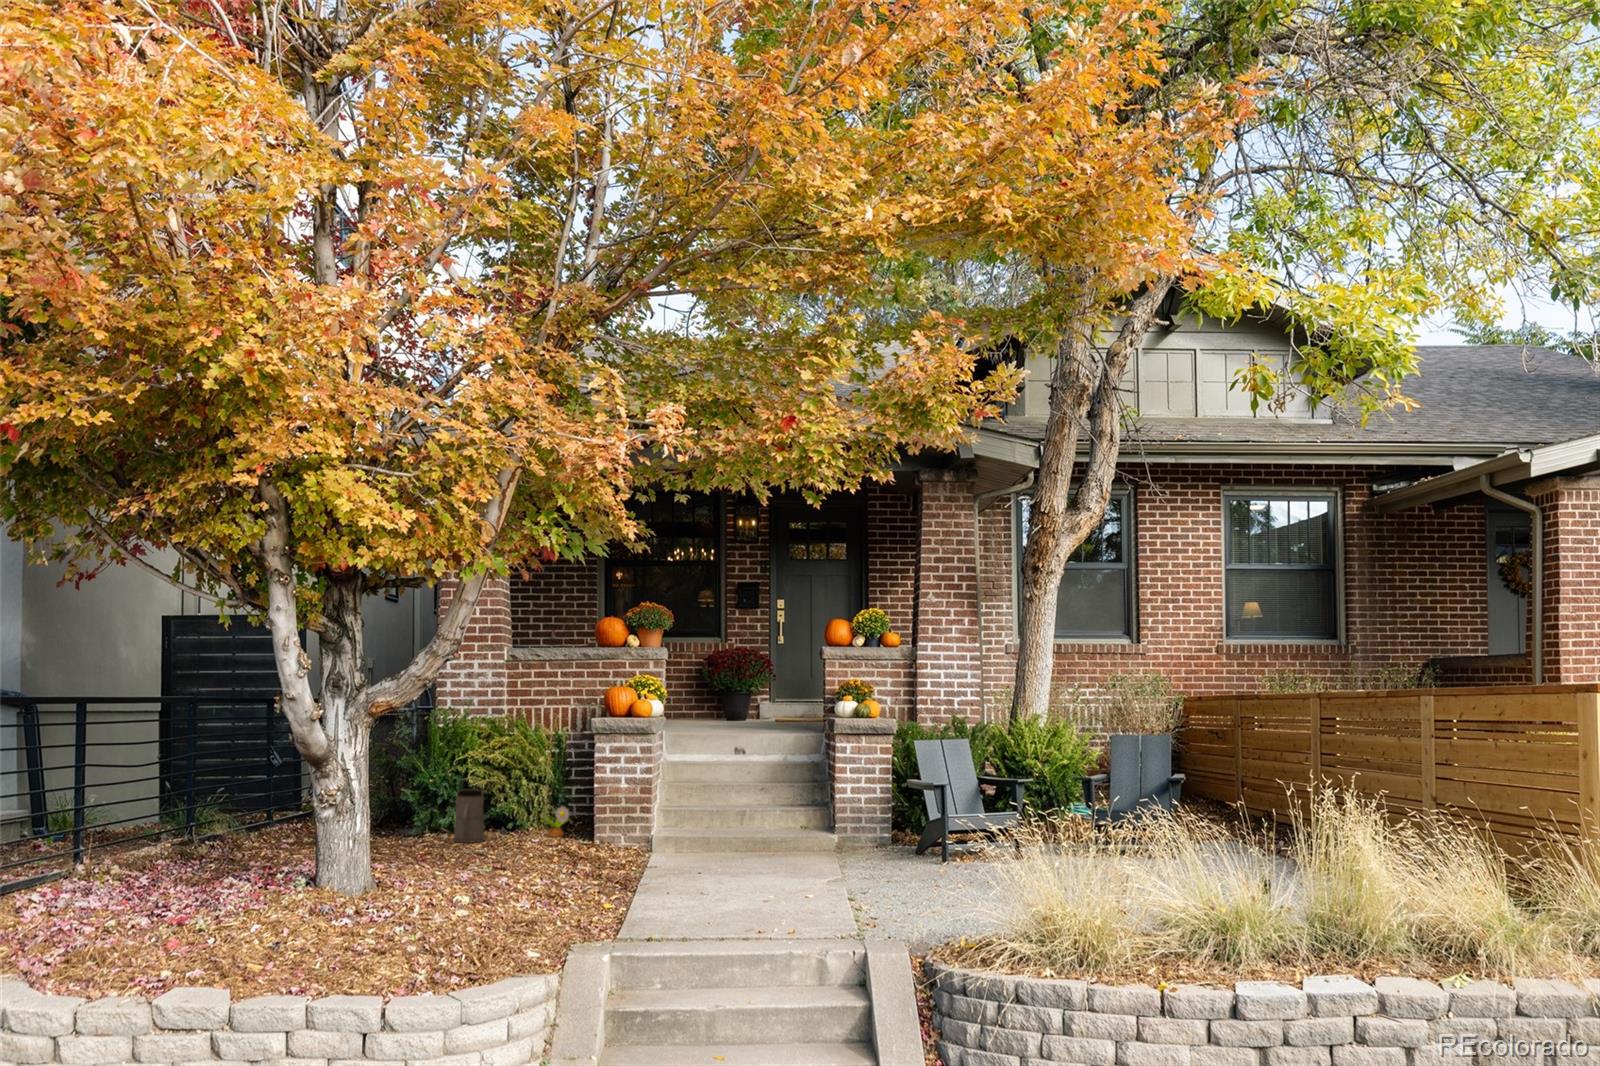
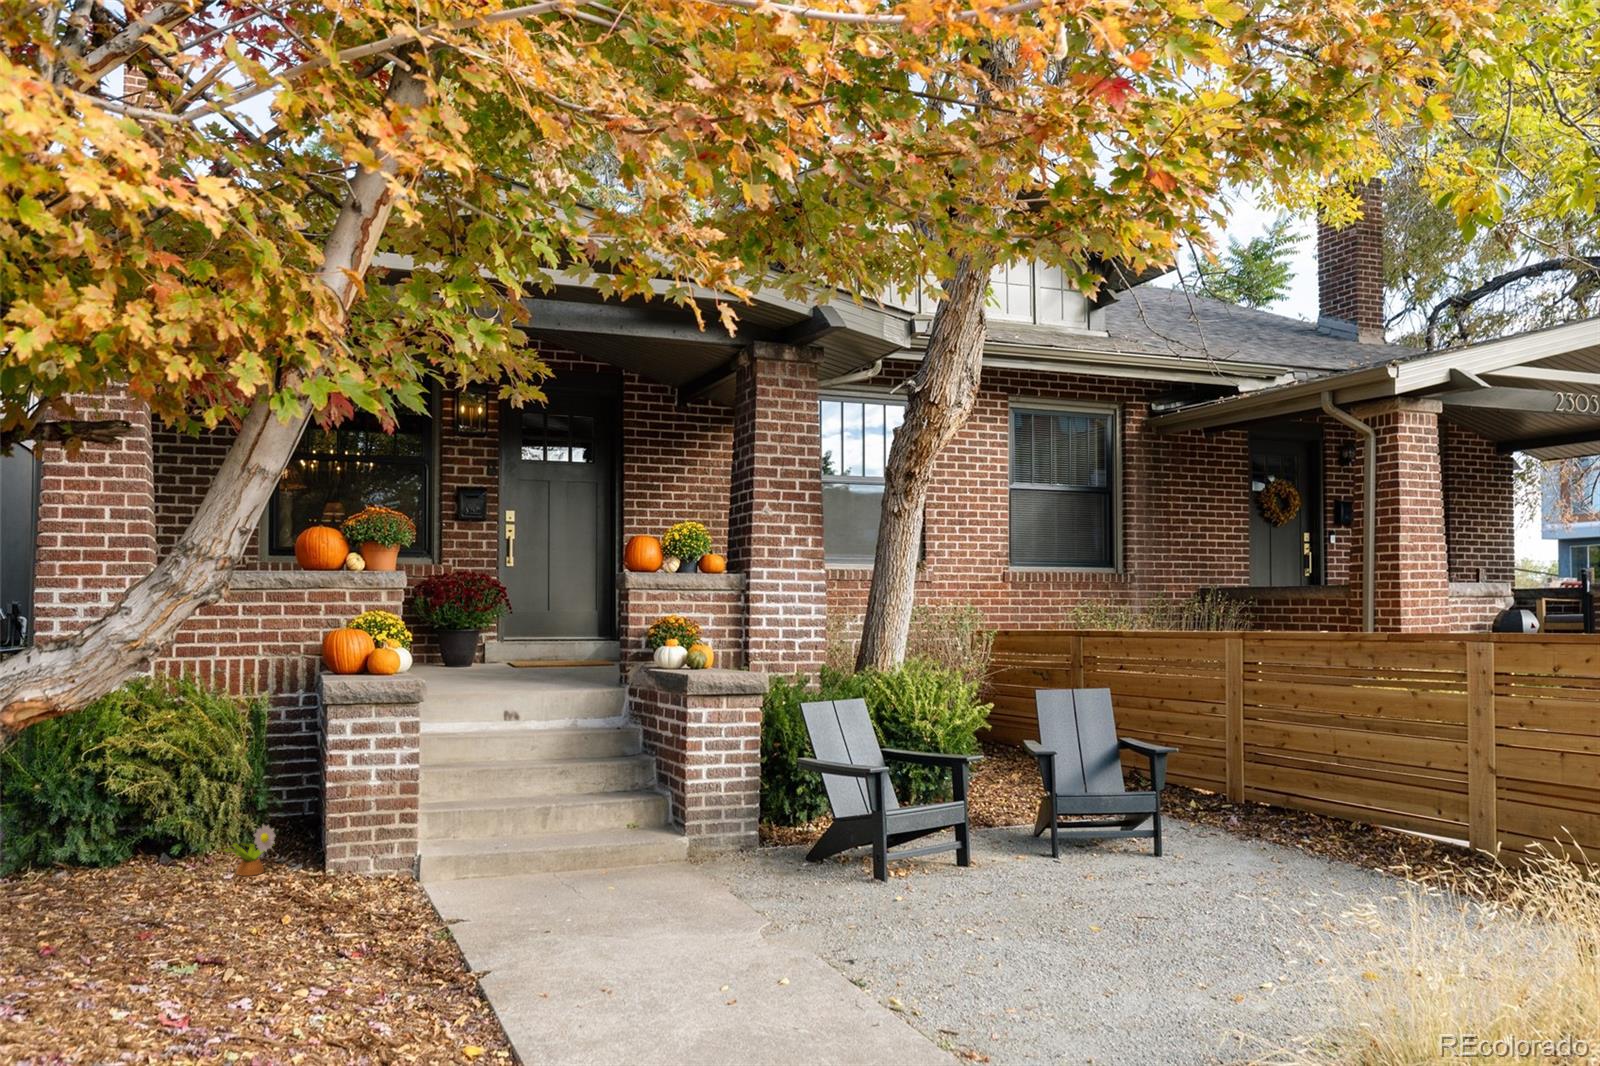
watering can: present [453,789,485,843] -> none [64,791,128,907]

